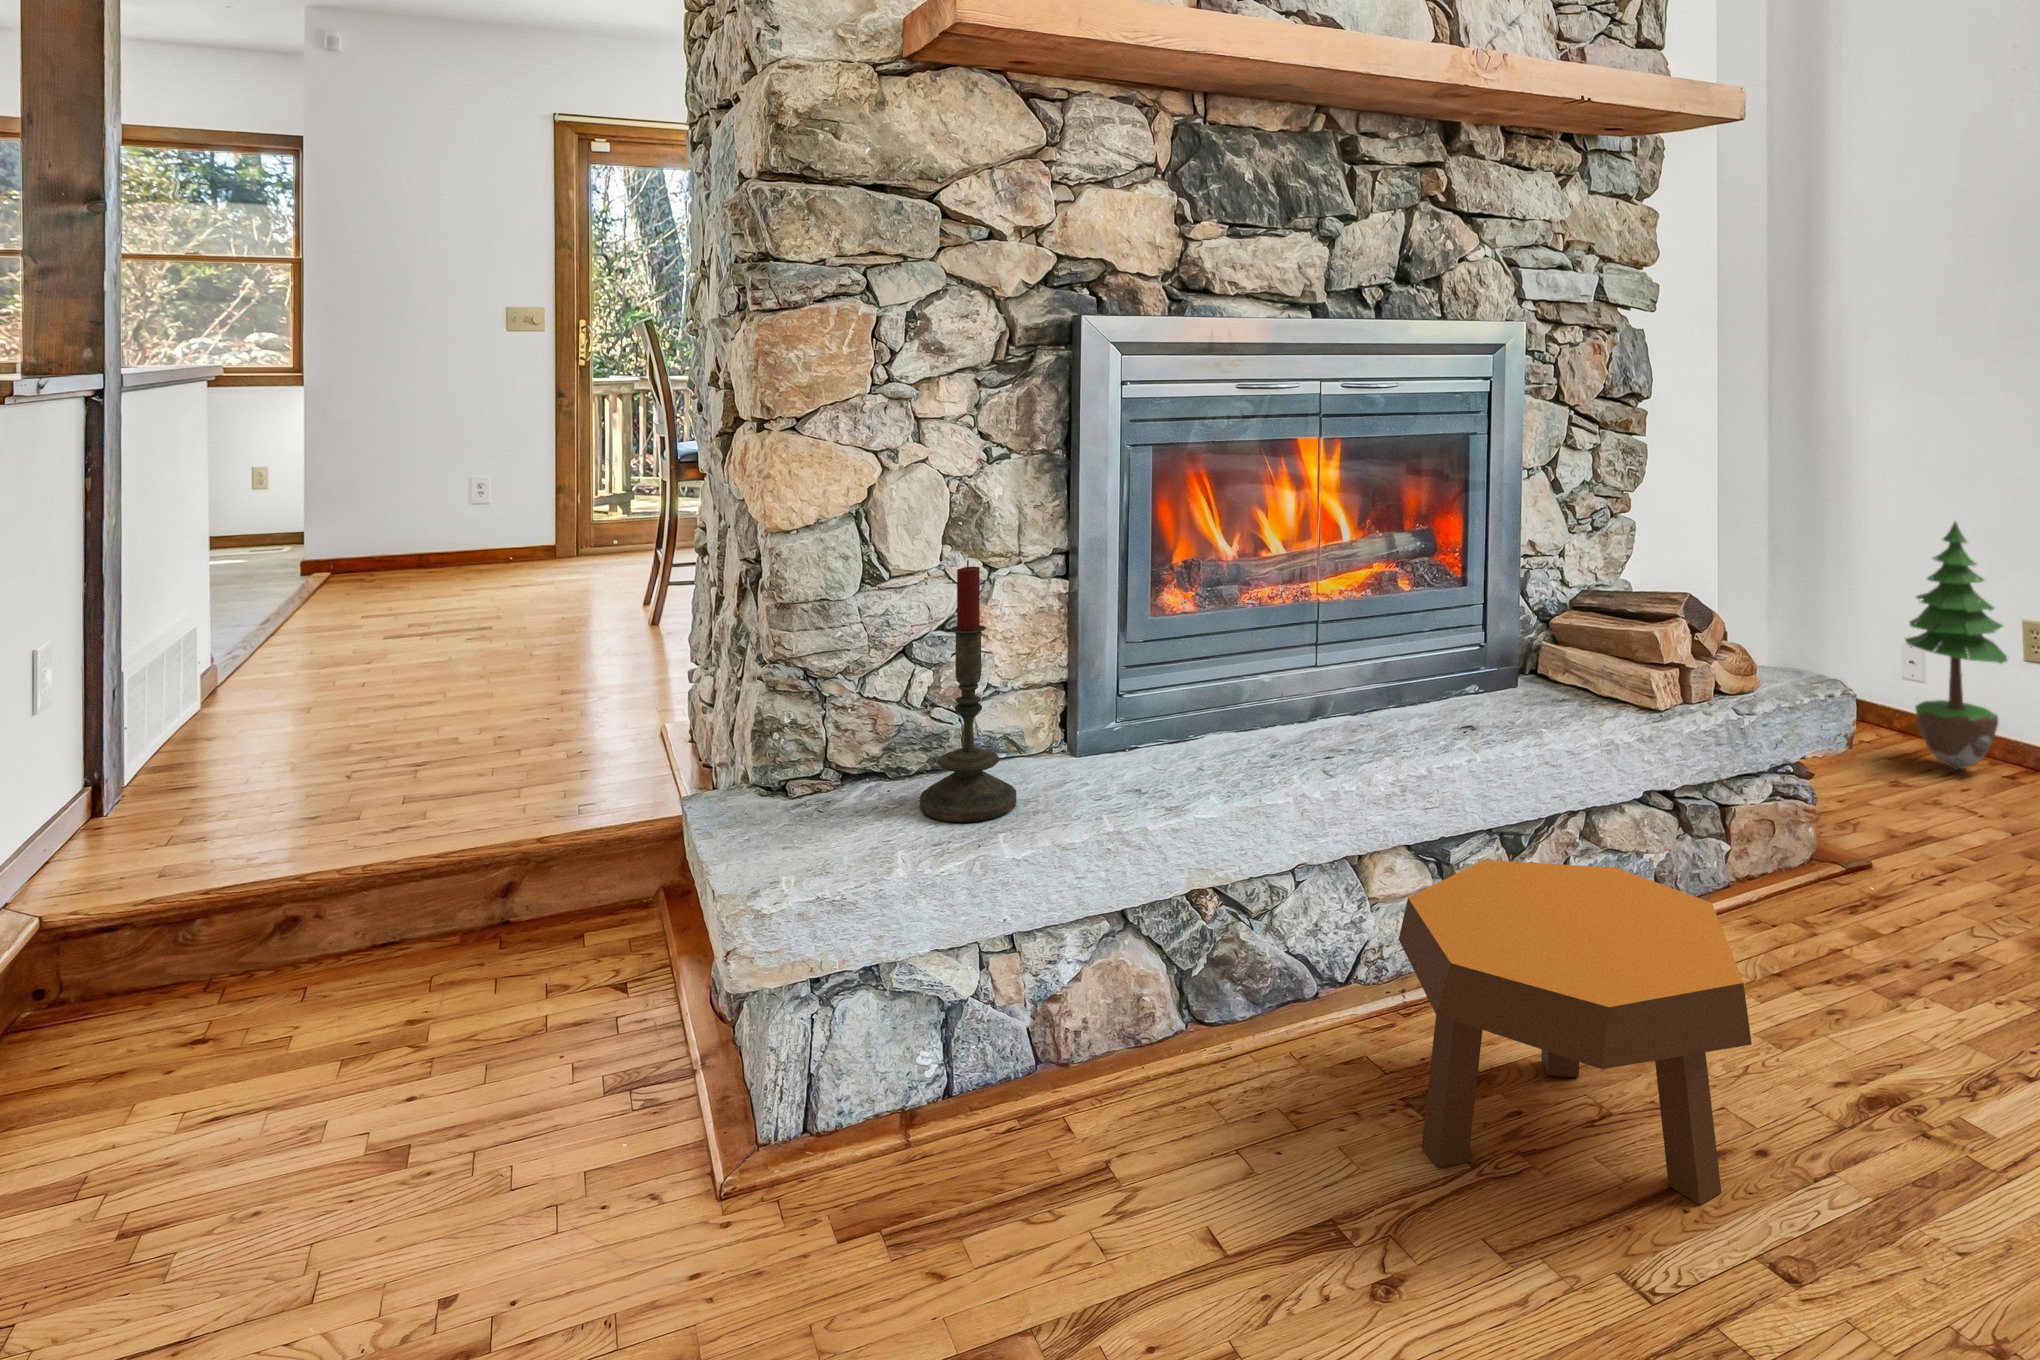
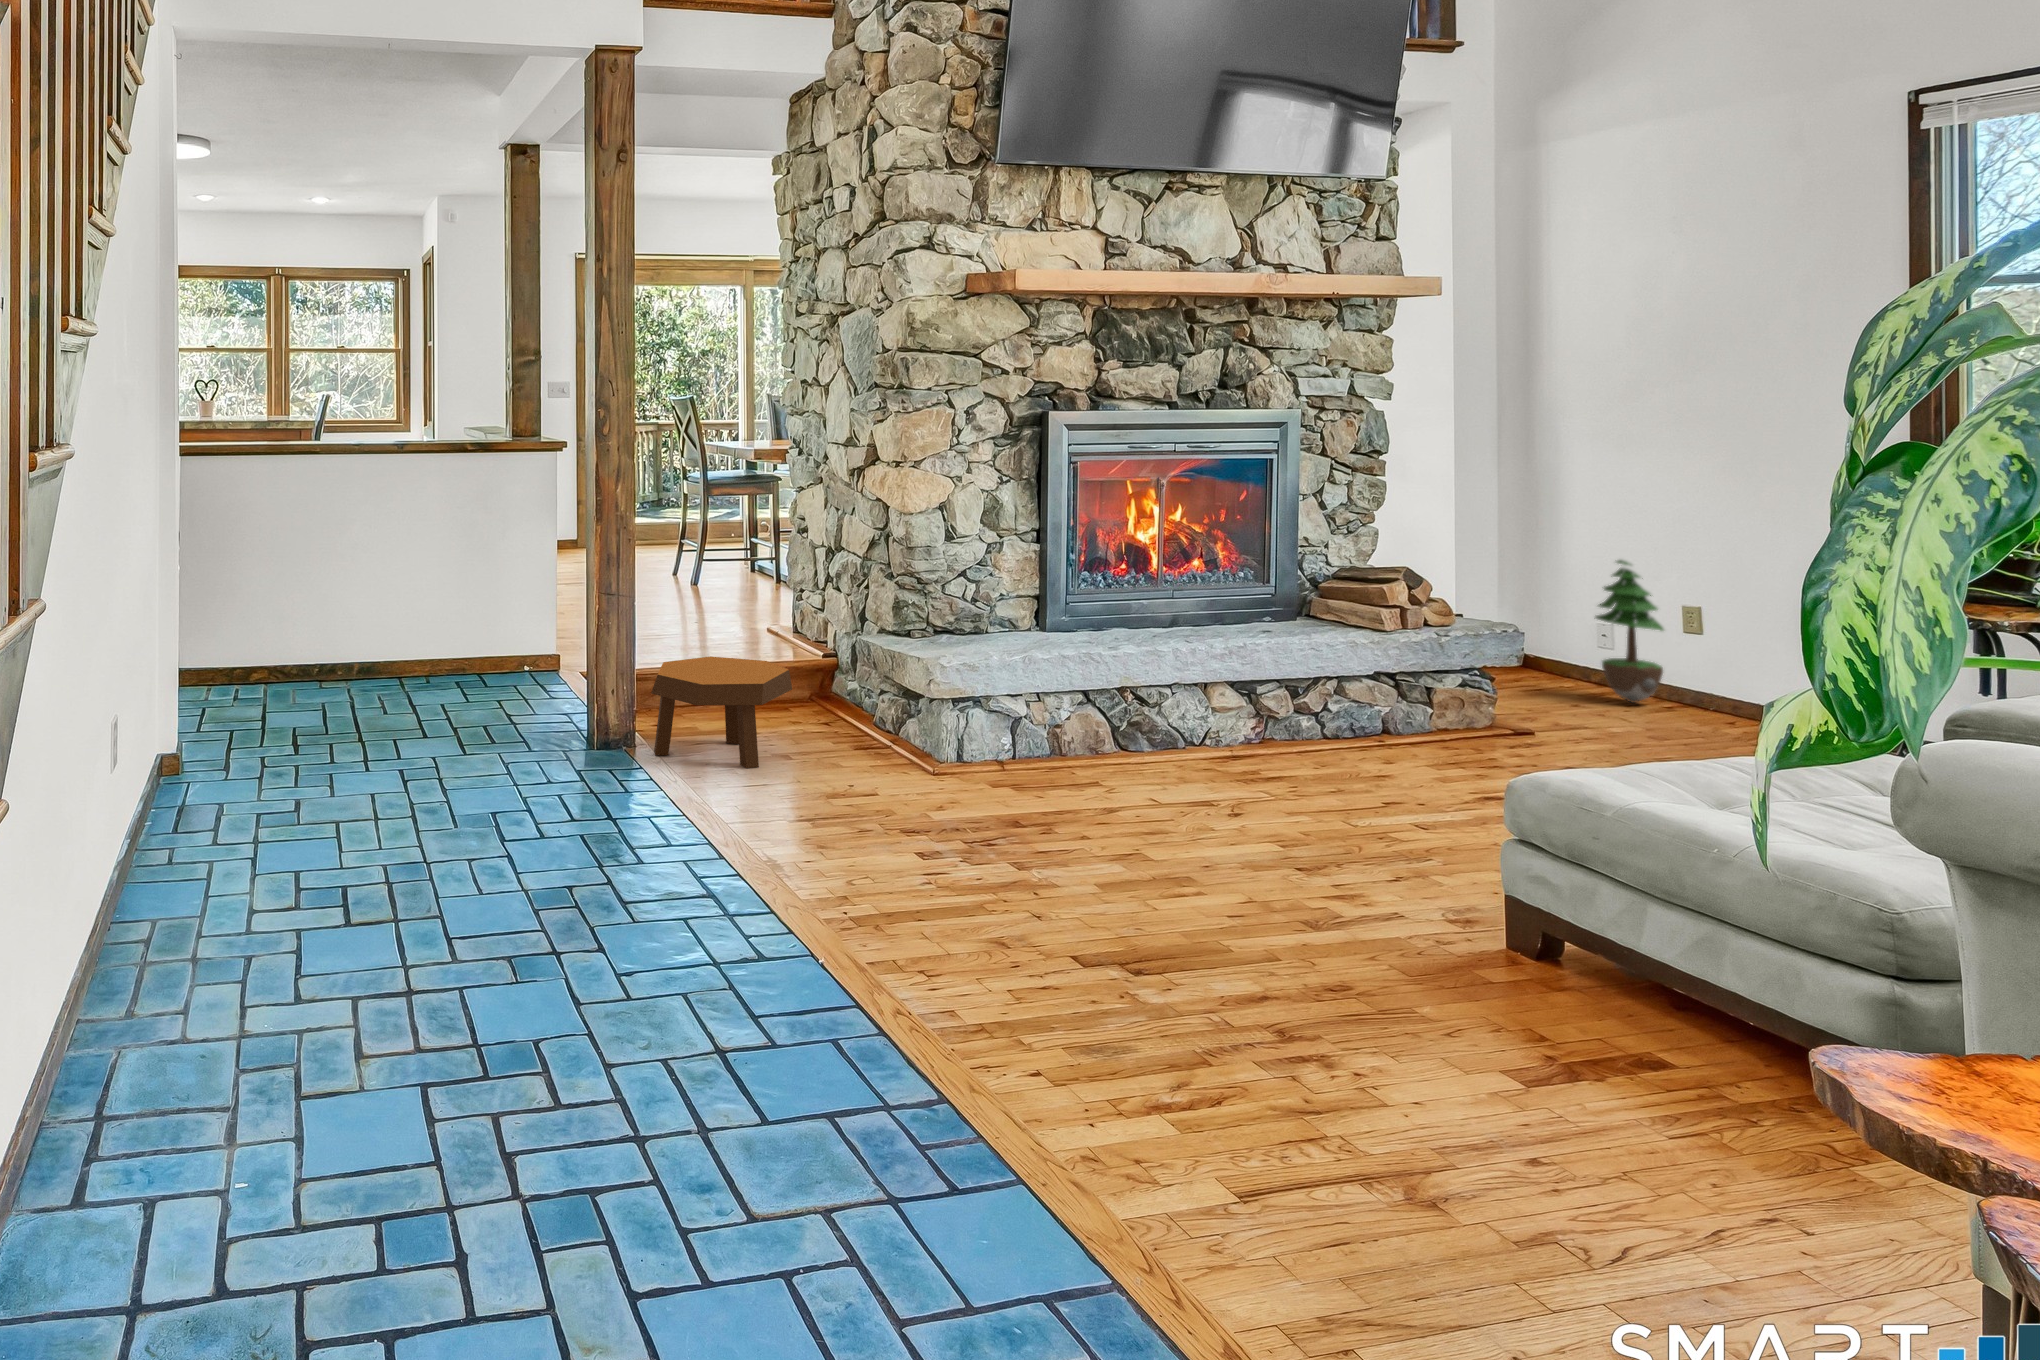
candle: present [920,560,1016,822] -> none [984,528,1030,644]
footstool: present [1399,860,1752,1205] -> present [651,656,792,768]

